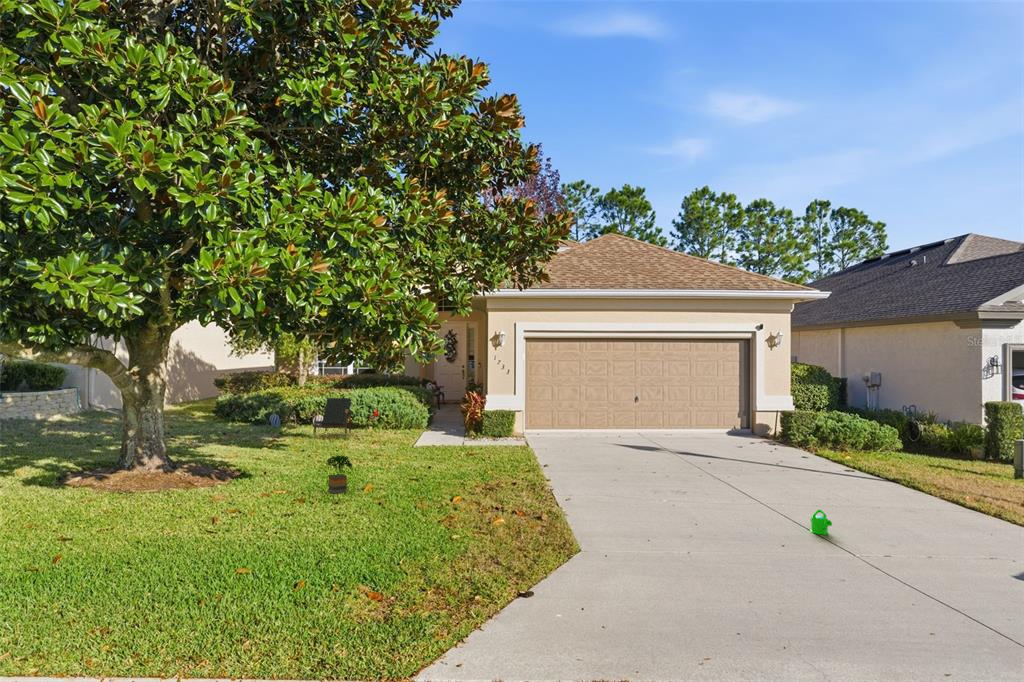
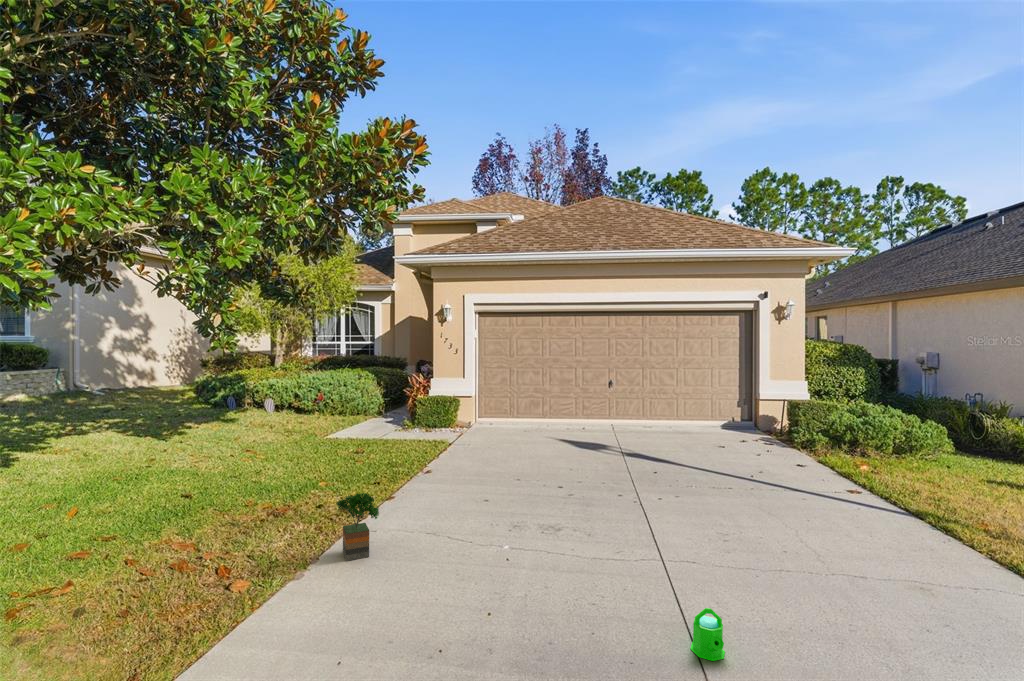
lounge chair: present [314,398,351,437] -> none [264,376,310,417]
potted tree: present [327,455,352,494] -> present [336,493,379,561]

